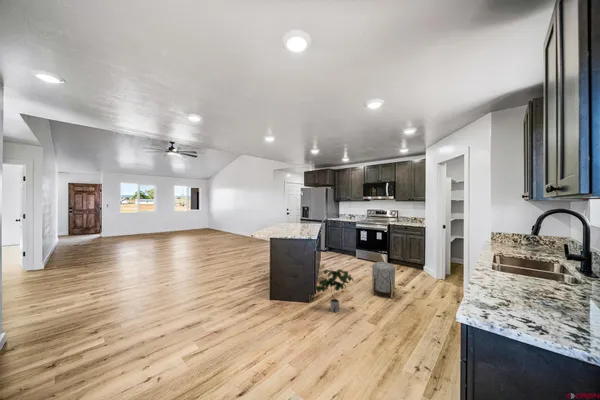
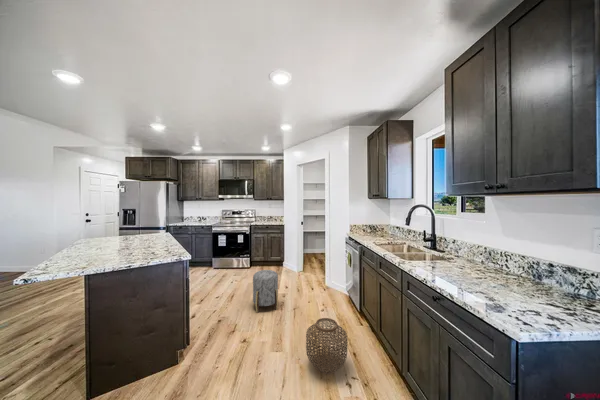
potted plant: present [315,269,353,312] -> none [191,295,246,361]
woven basket: none [390,306,431,355] -> present [306,318,348,374]

